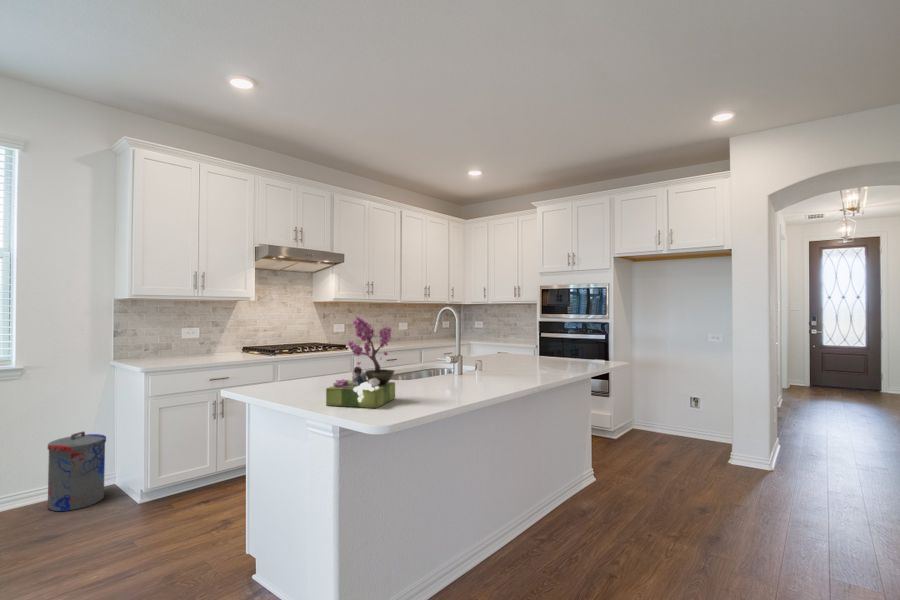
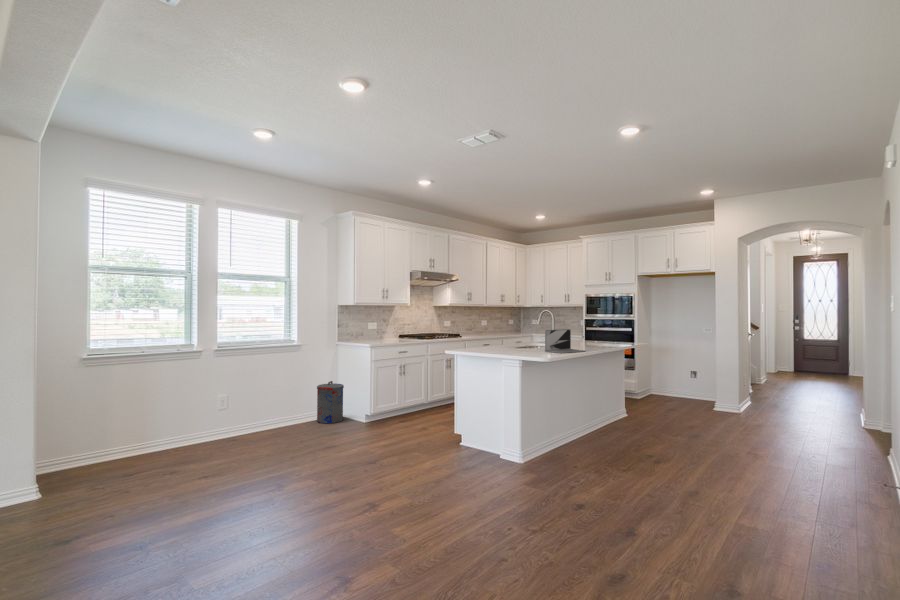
flower arrangement: present [326,317,395,408] -> none [508,316,536,356]
laptop: none [430,342,512,394] -> present [545,329,585,353]

